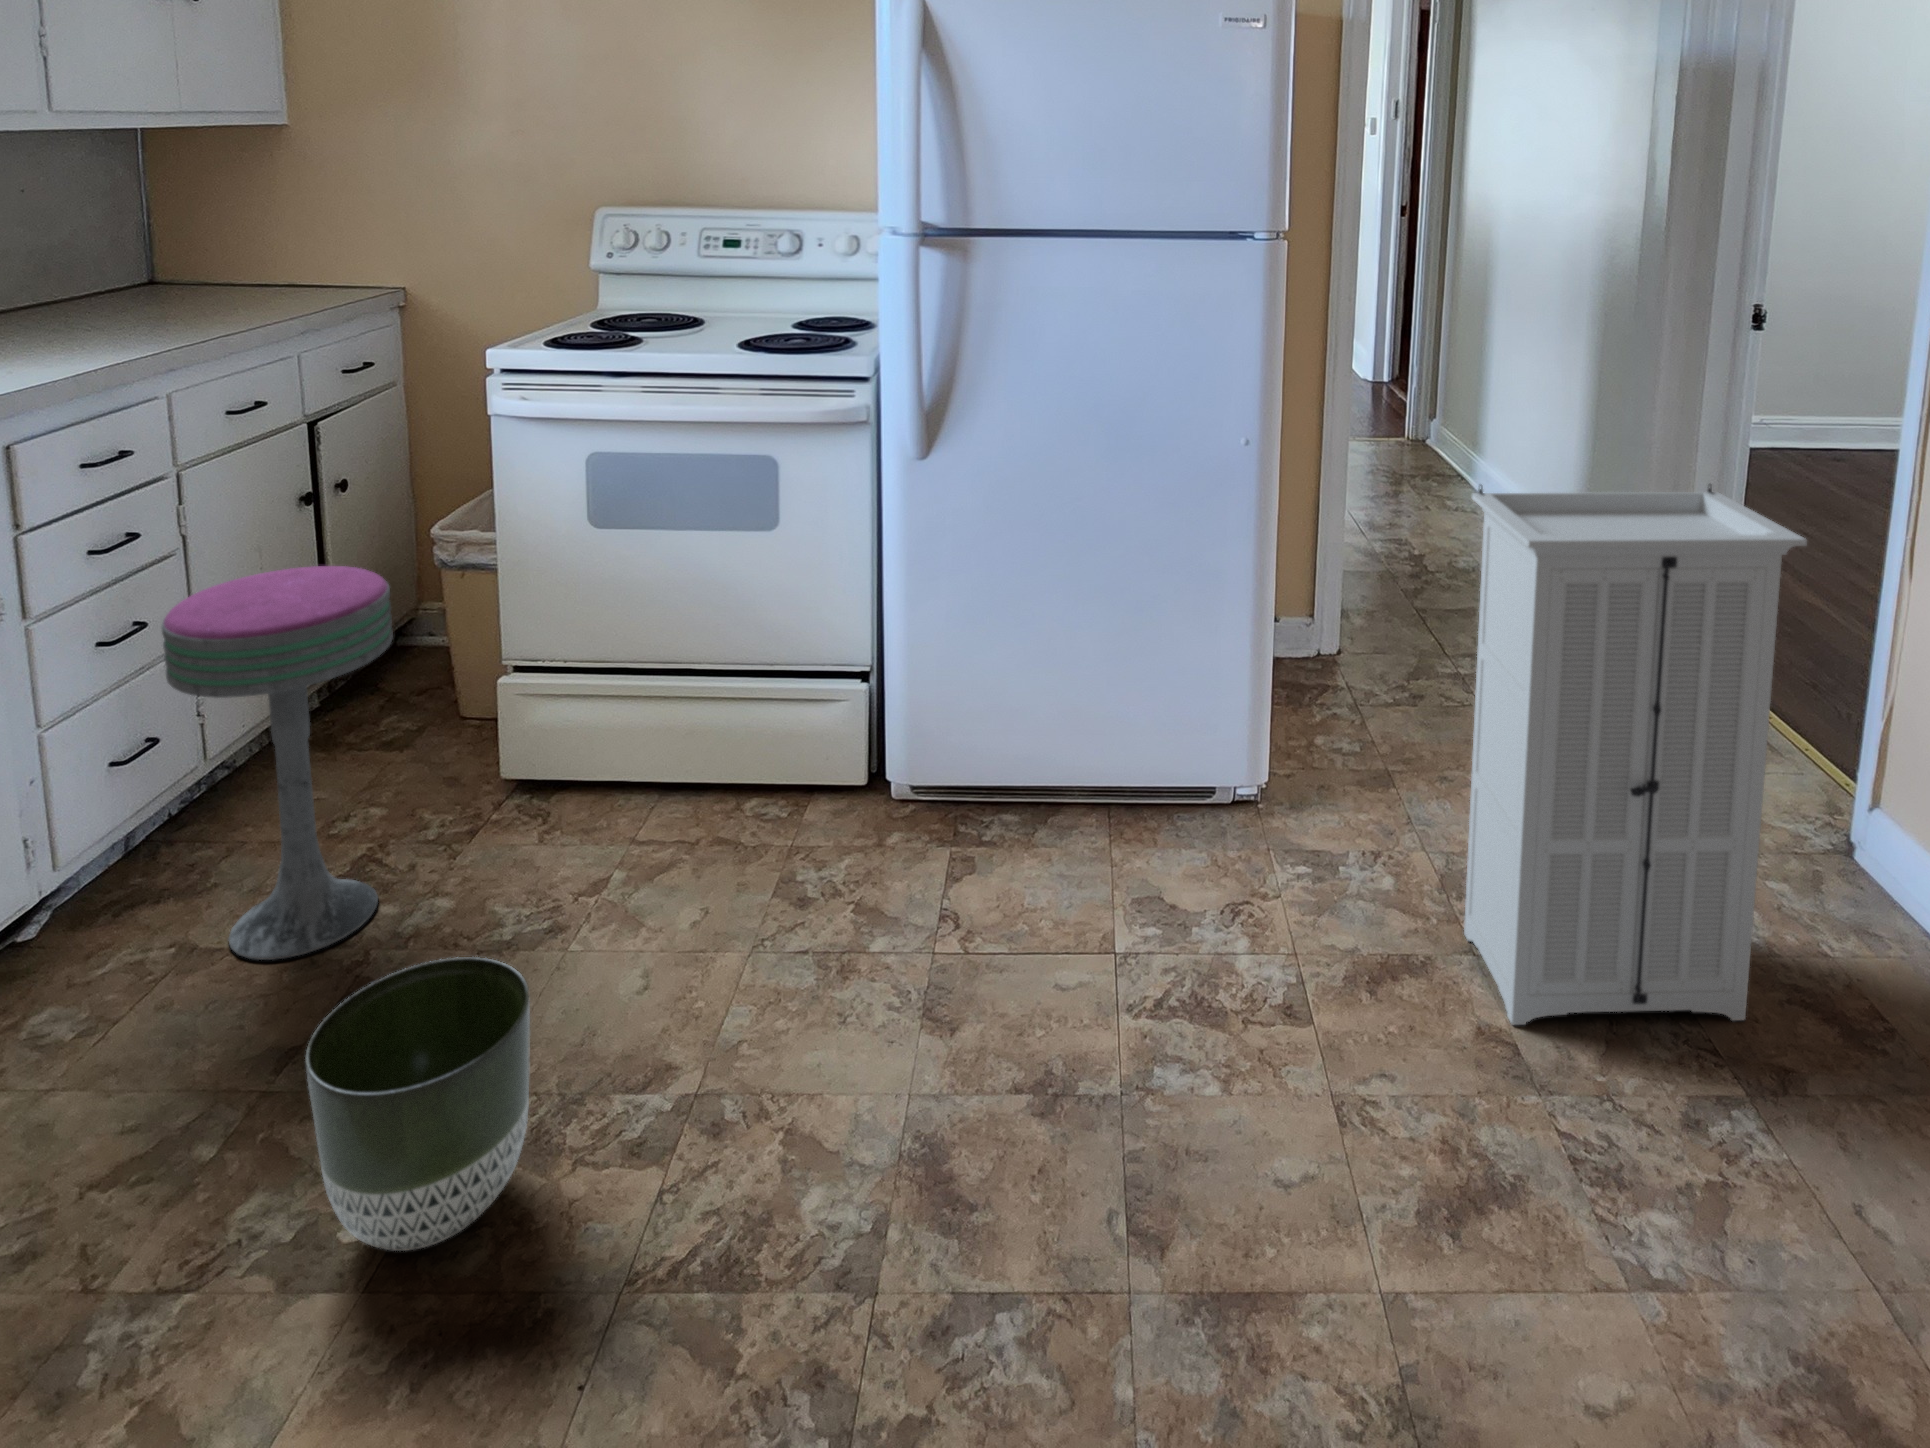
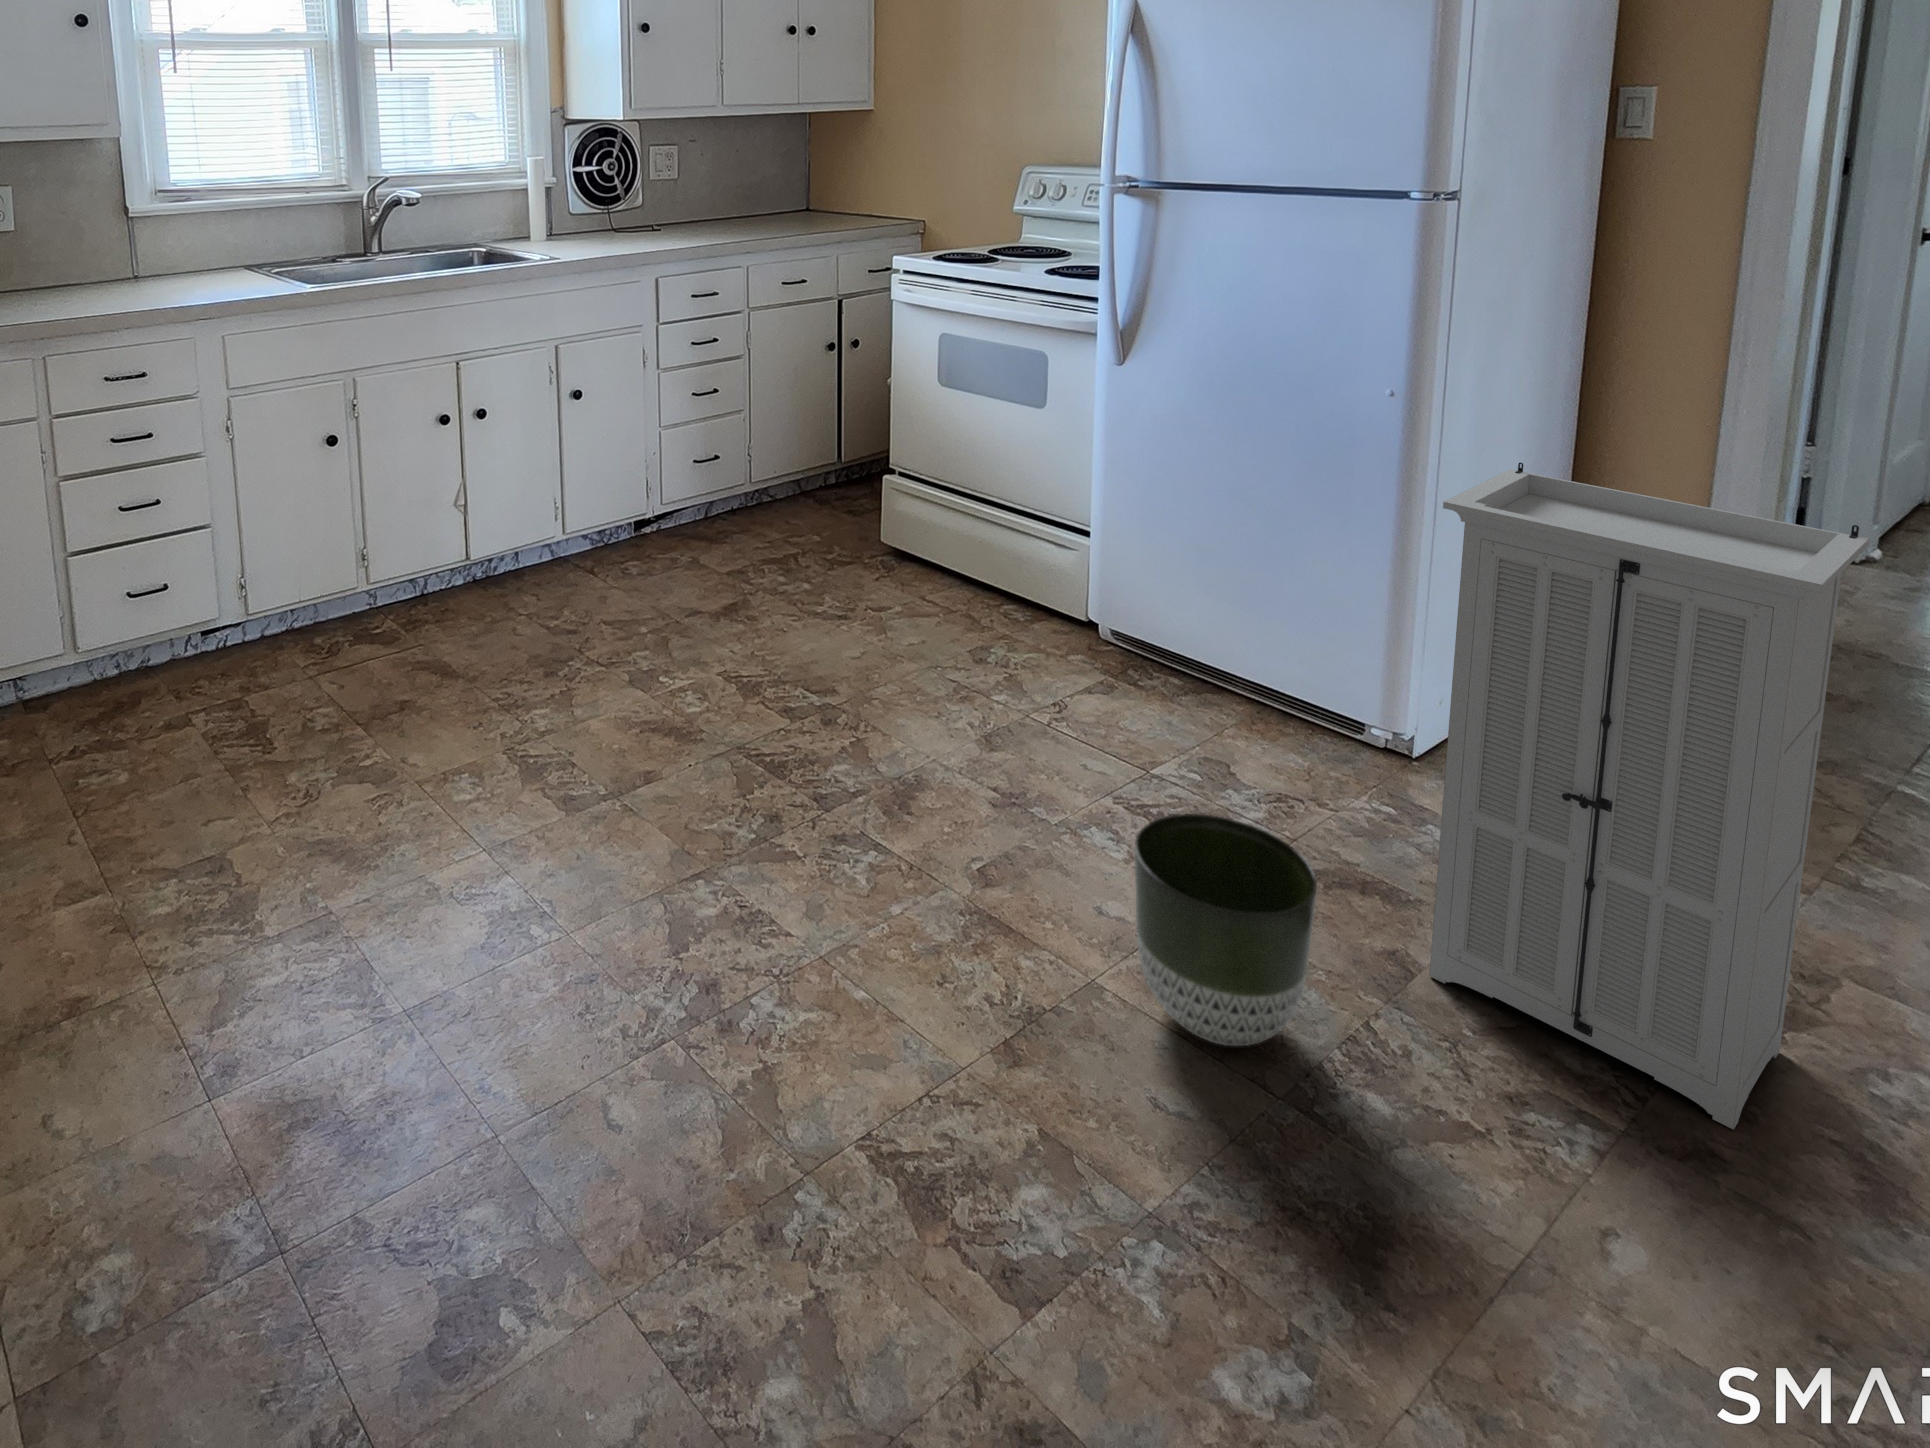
bar stool: present [161,566,393,960] -> none [694,368,801,578]
planter: present [305,957,530,1251] -> present [1135,814,1317,1046]

